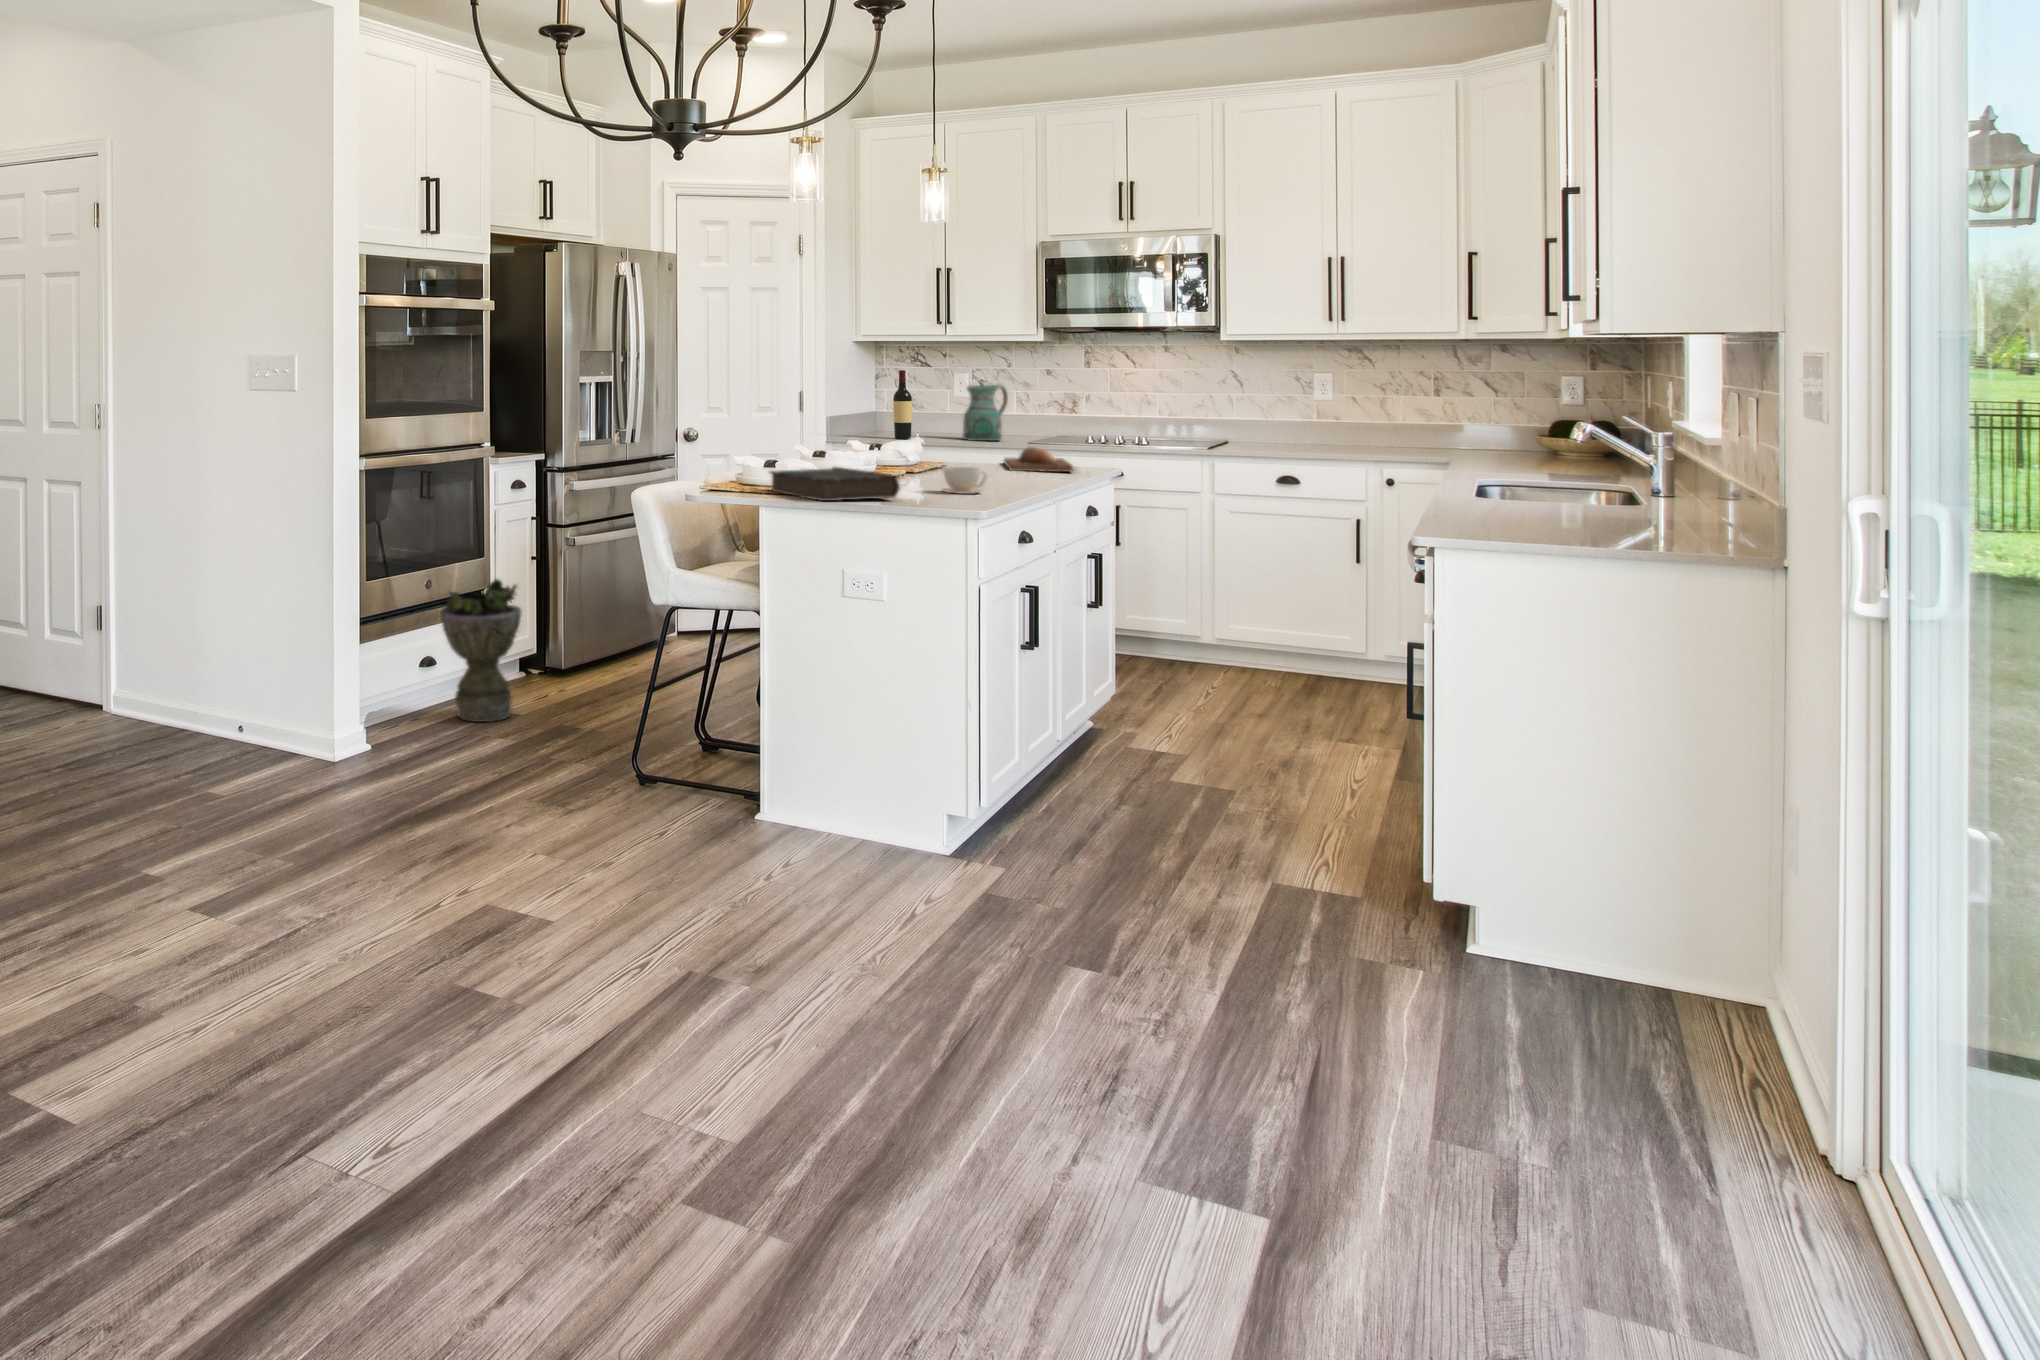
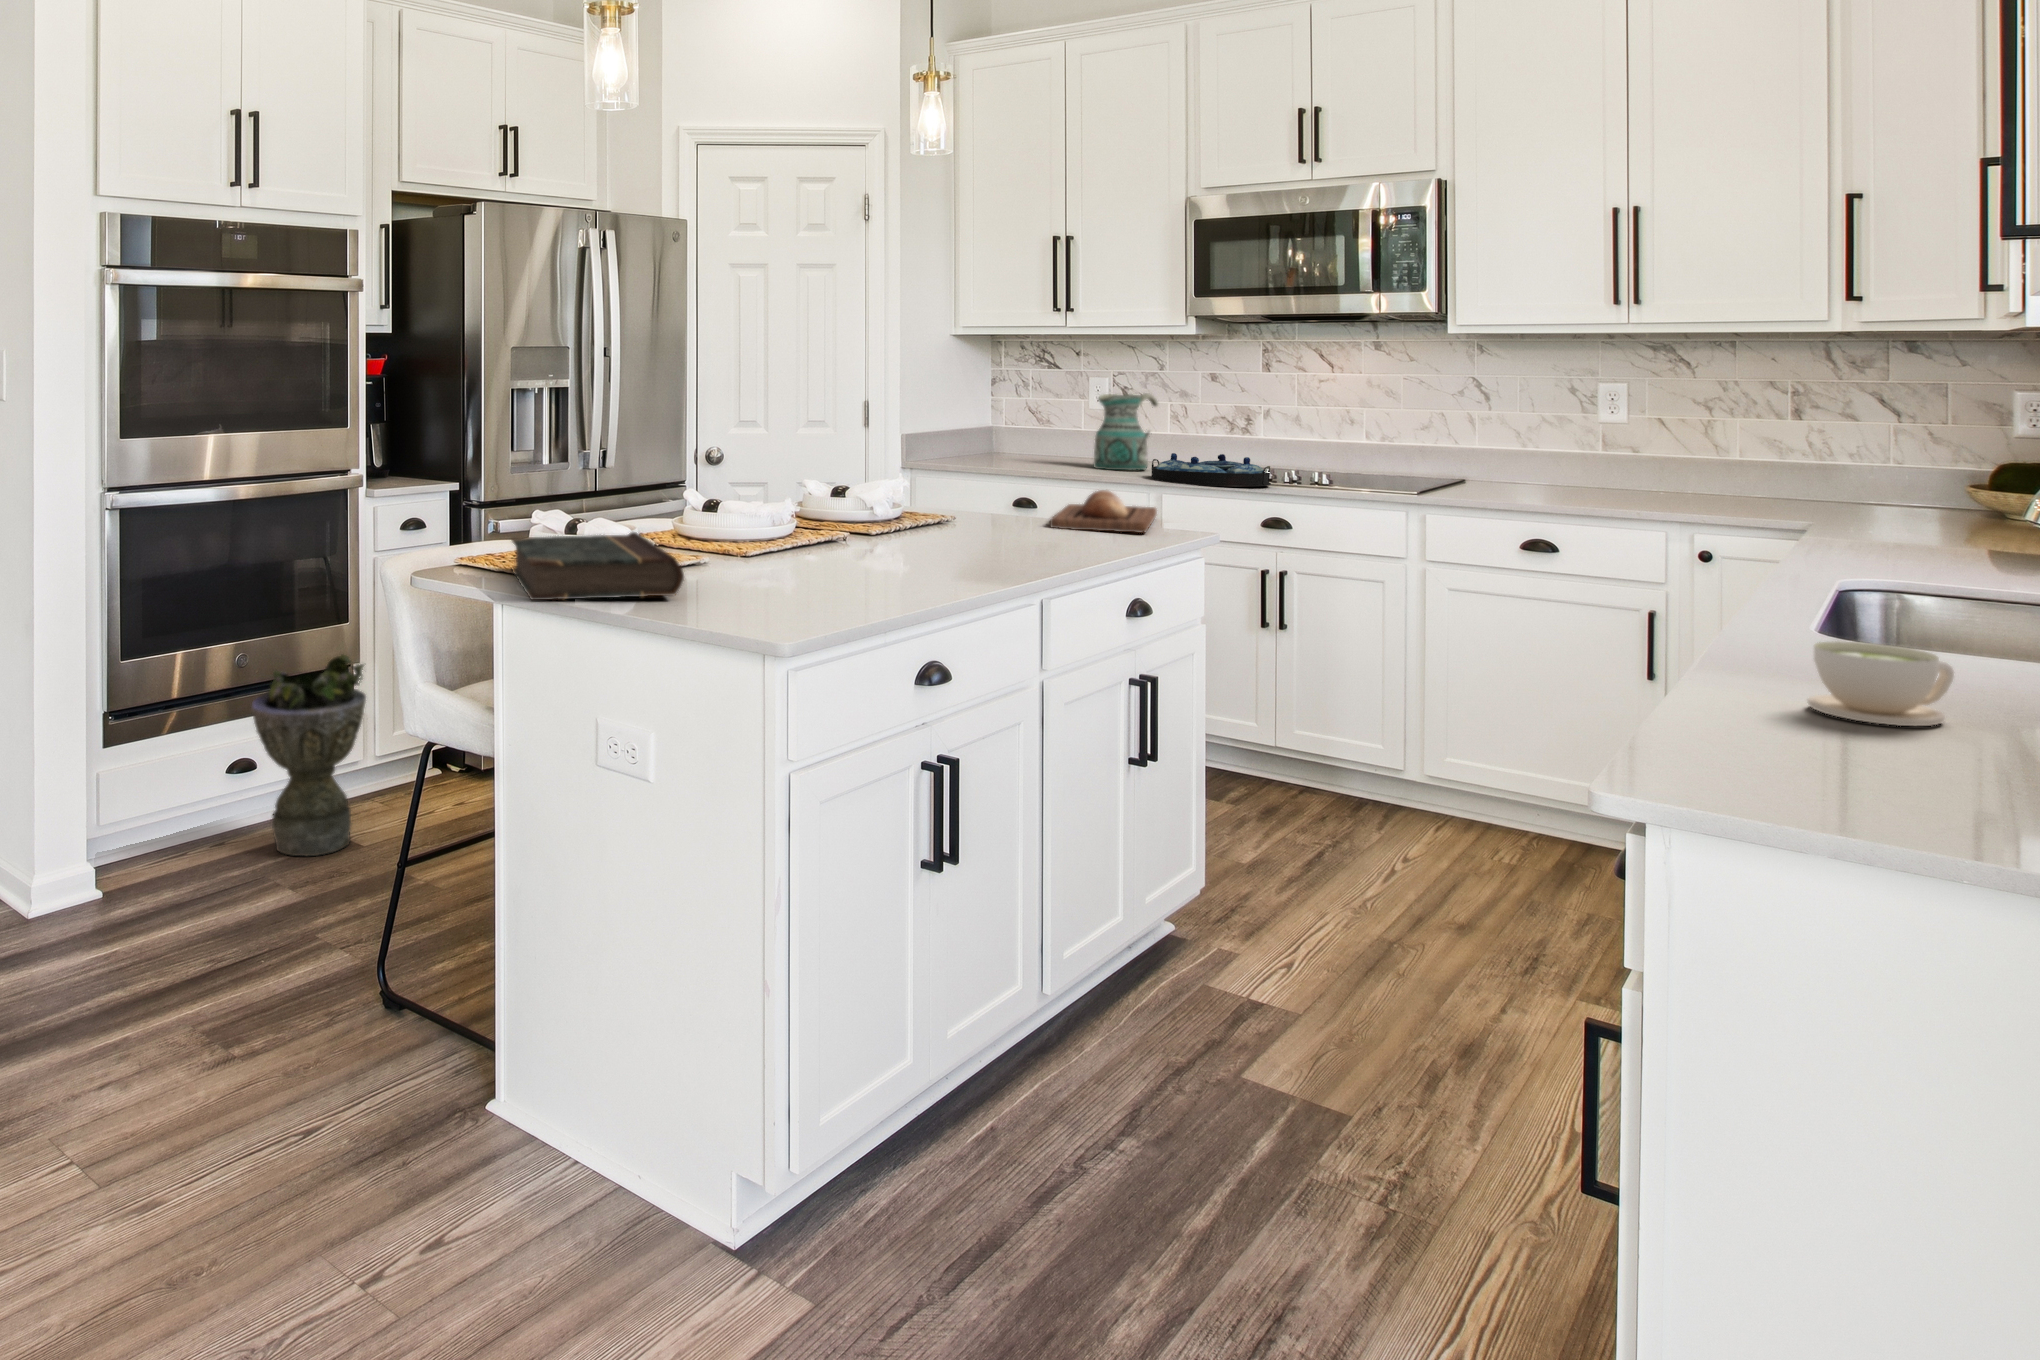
wine bottle: present [893,370,912,439] -> none [992,374,1017,466]
serving tray: none [1012,427,1099,449] -> present [1152,453,1271,487]
coffee cup: present [943,467,987,494] -> present [1808,641,1954,726]

